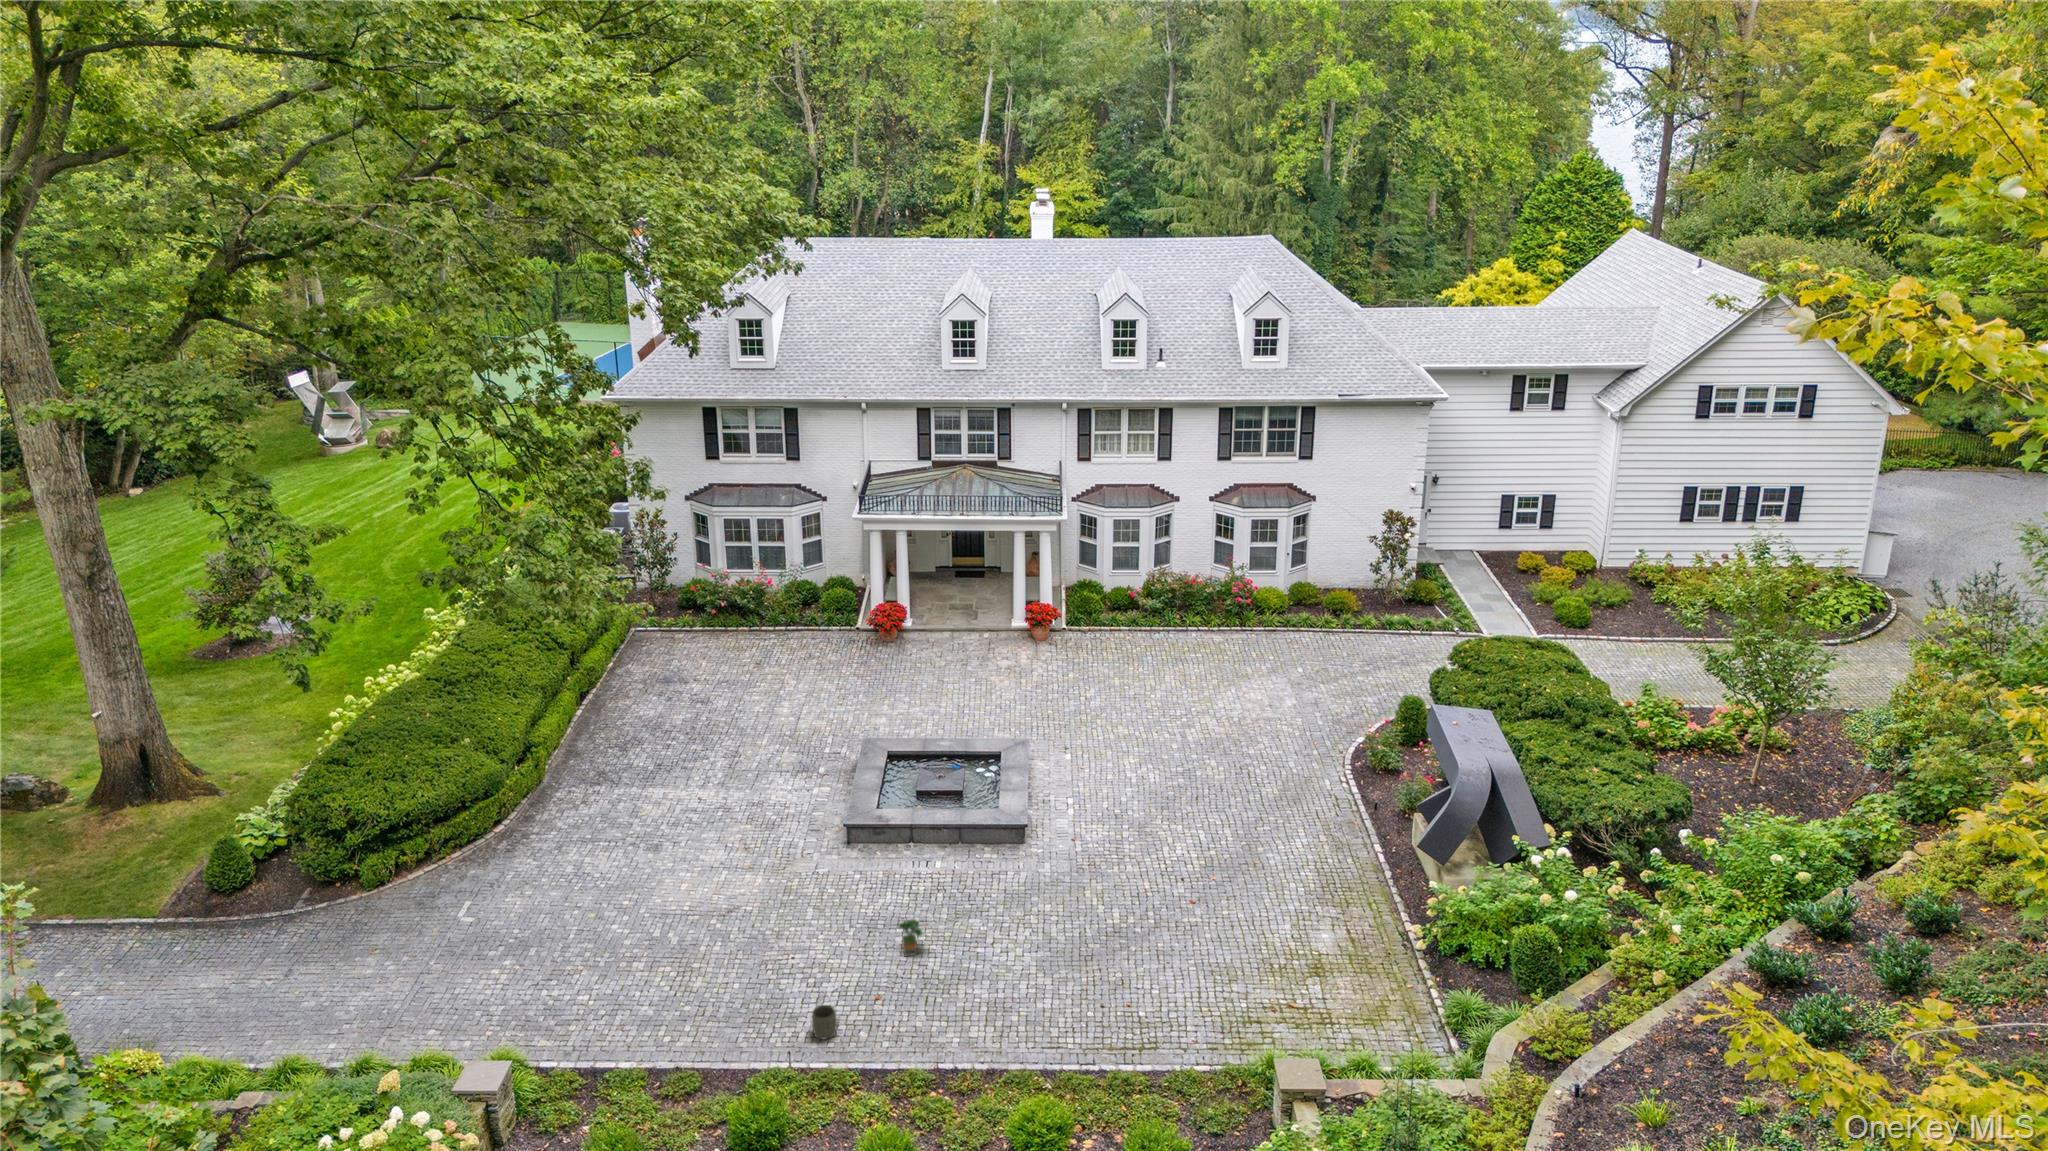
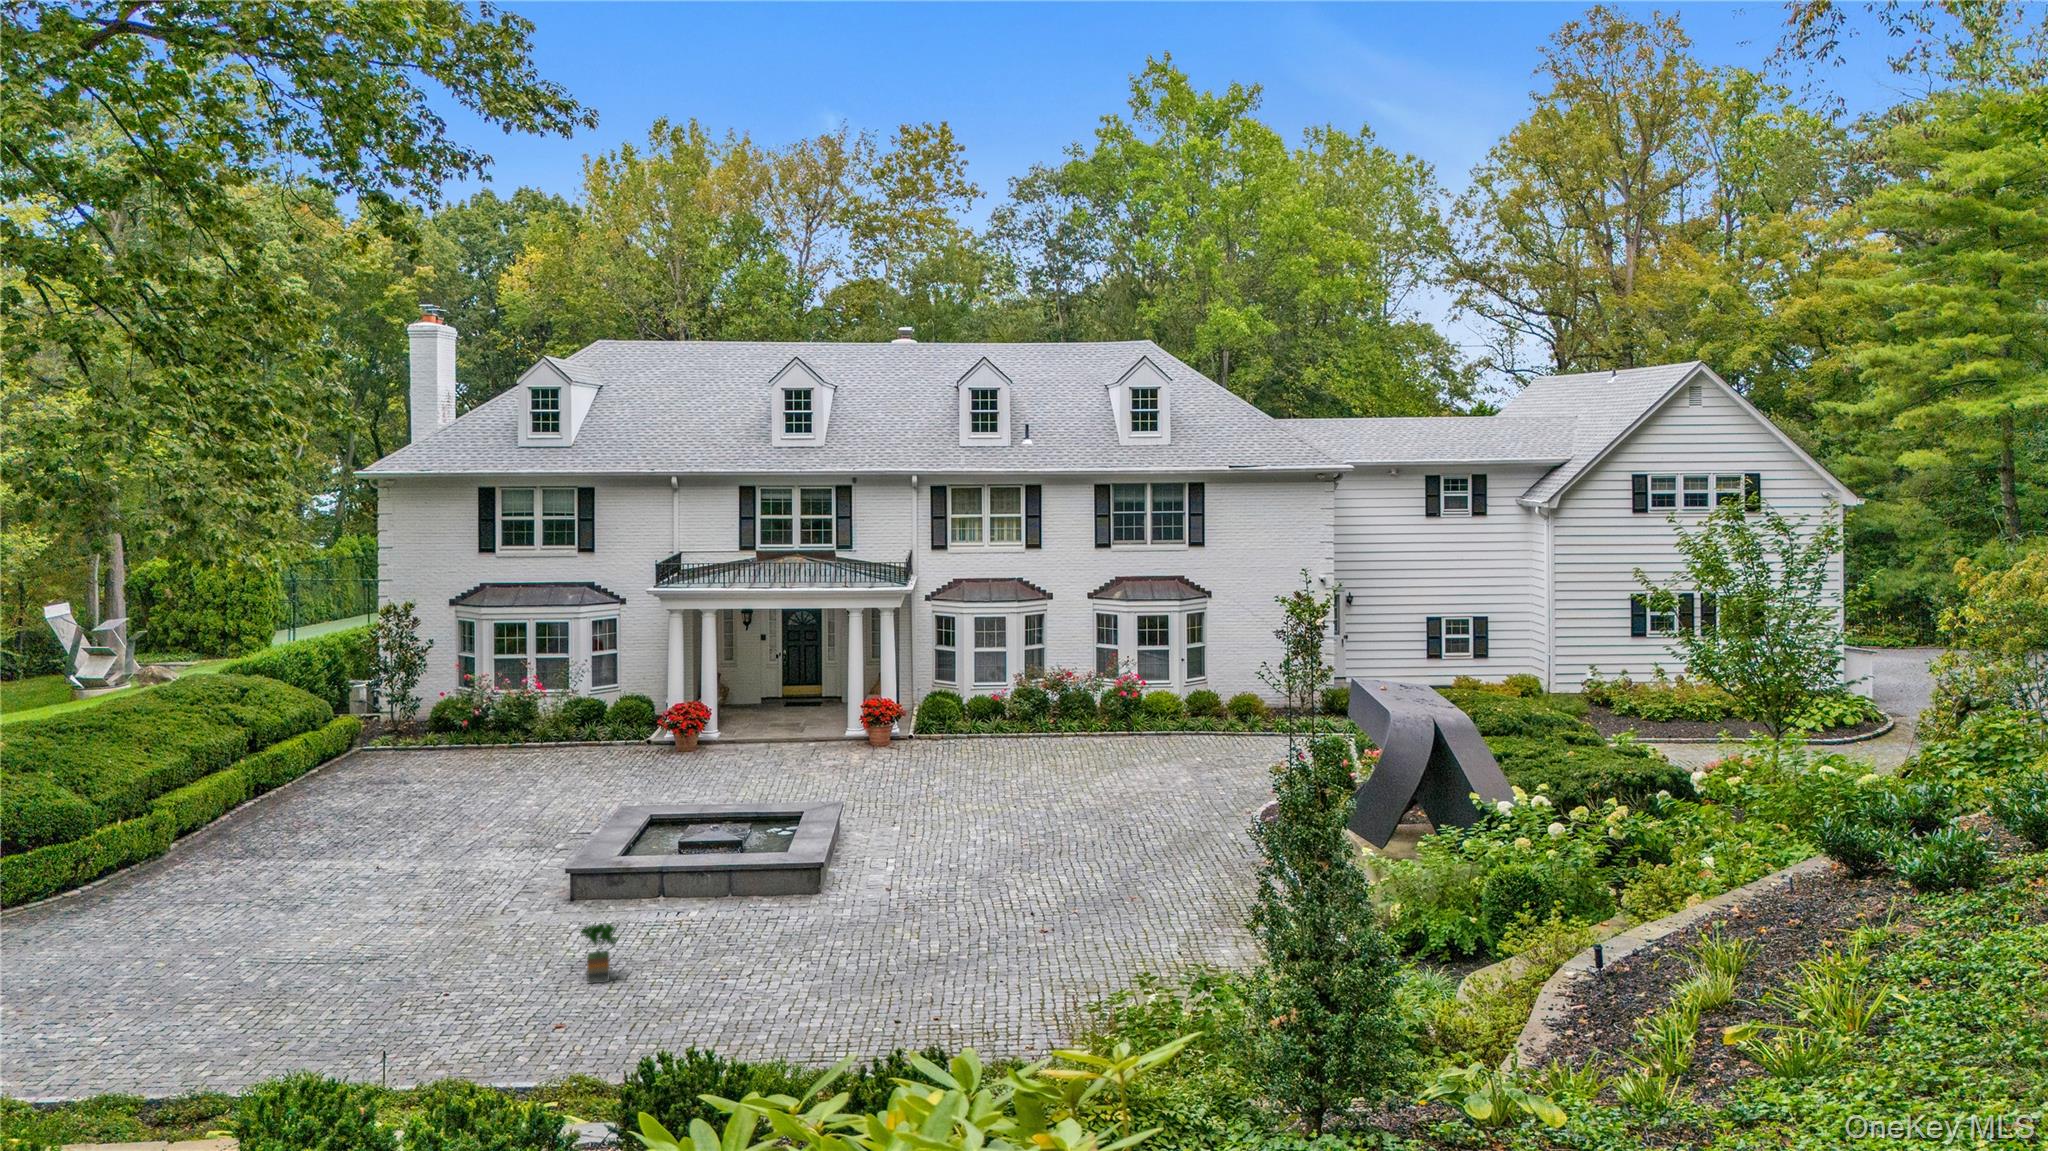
woven basket: present [812,1005,837,1039] -> none [387,1016,434,1072]

